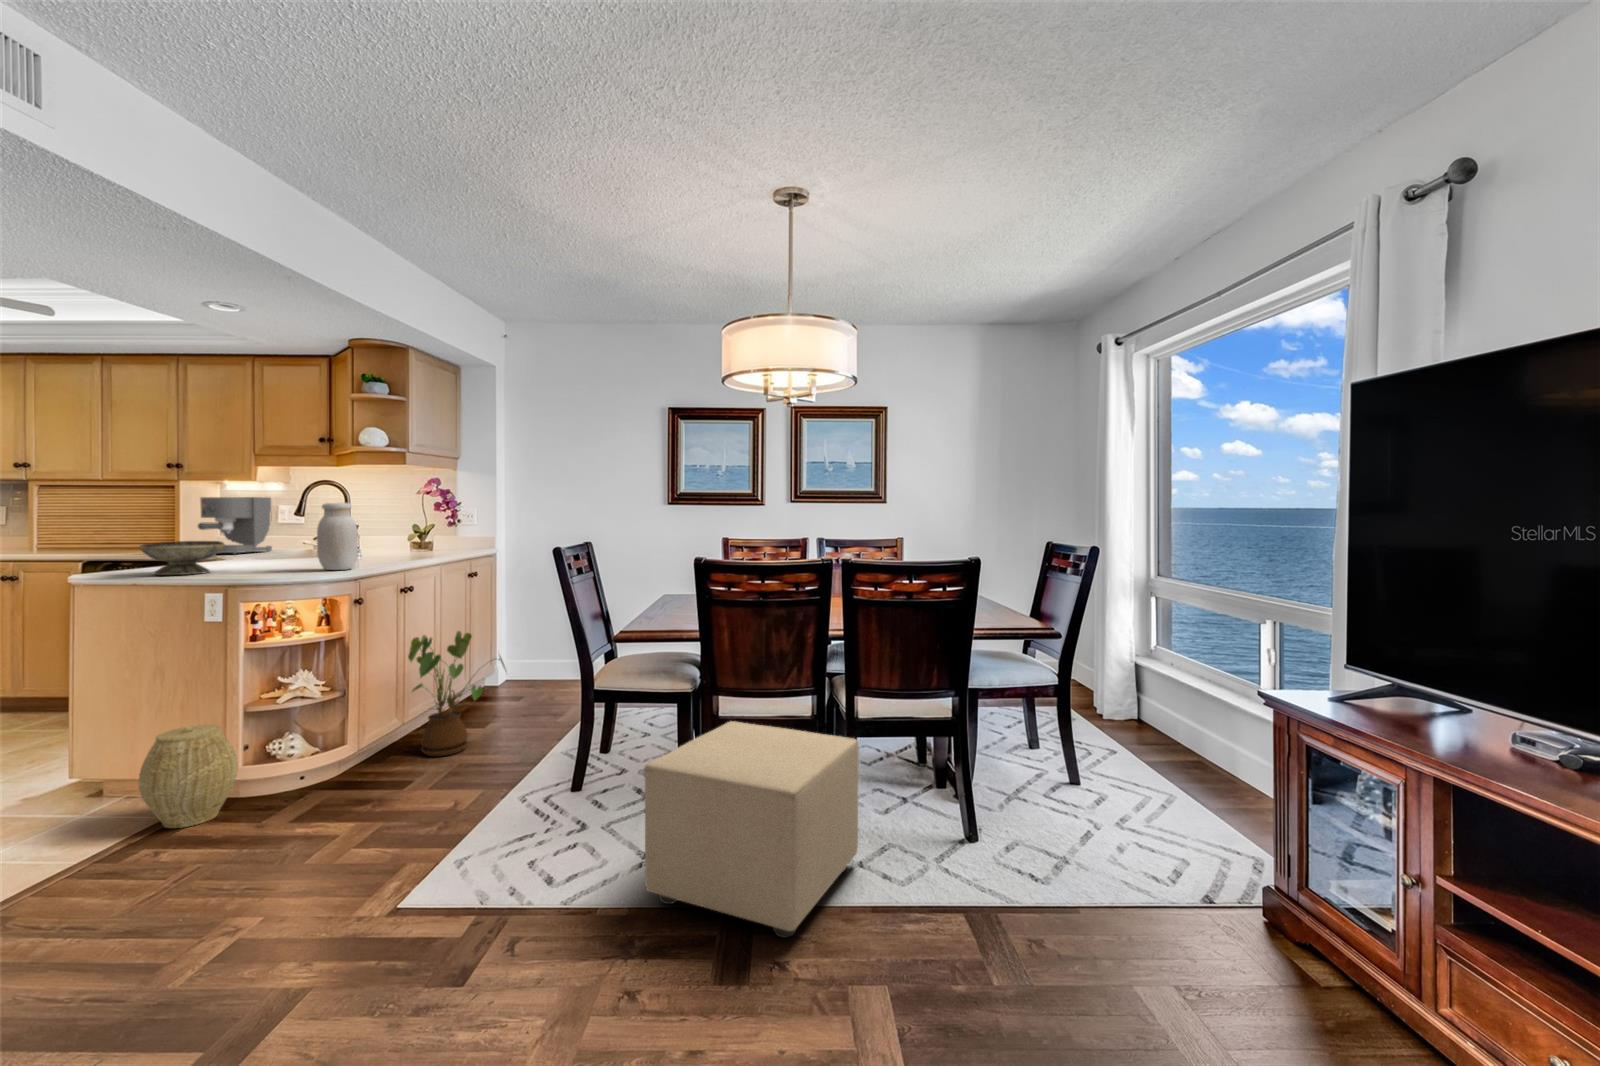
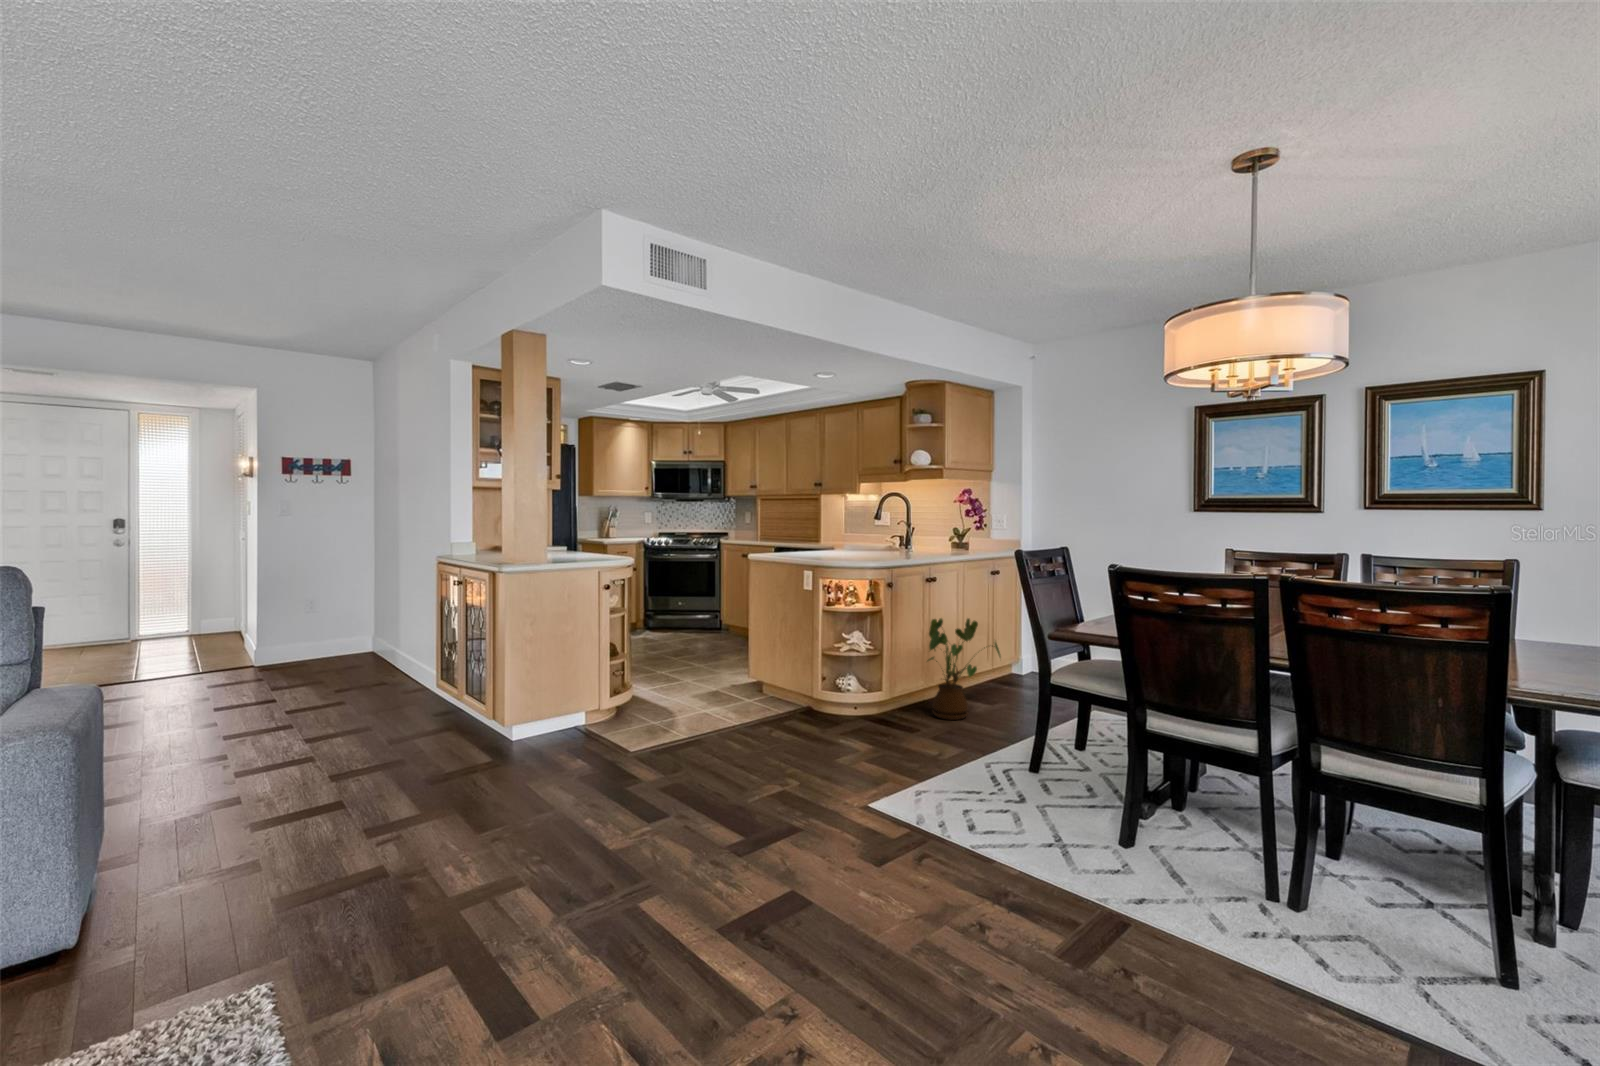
coffee maker: present [198,497,272,554] -> none [822,505,866,547]
jar: present [317,503,358,570] -> none [867,509,893,560]
decorative bowl: present [139,541,224,575] -> none [777,535,821,558]
ottoman: present [644,721,859,937] -> none [1035,735,1295,957]
woven basket: present [138,725,238,828] -> none [762,658,812,724]

